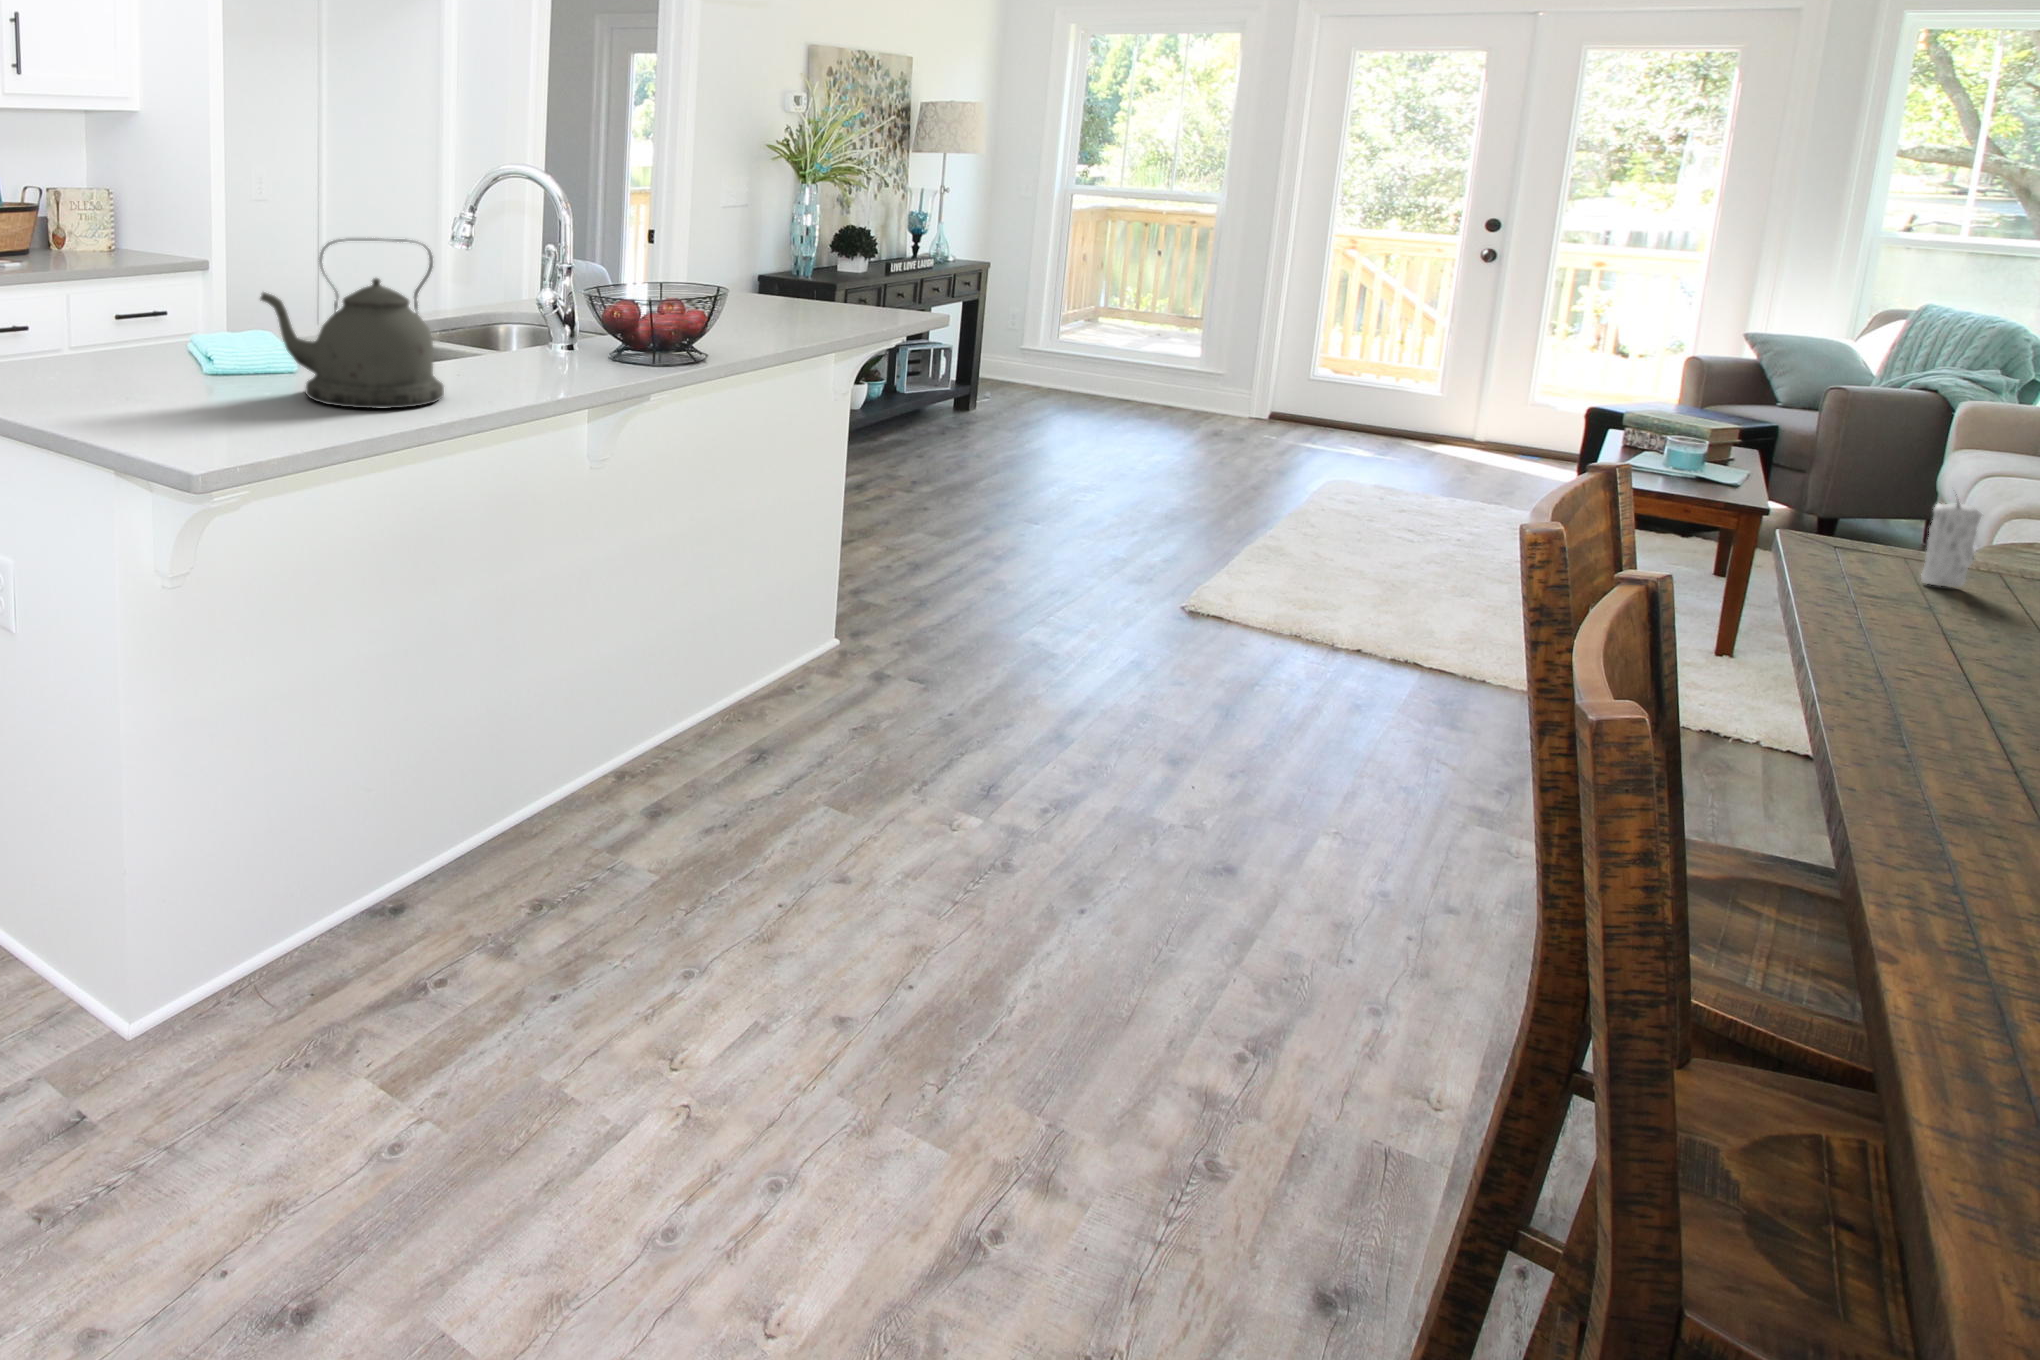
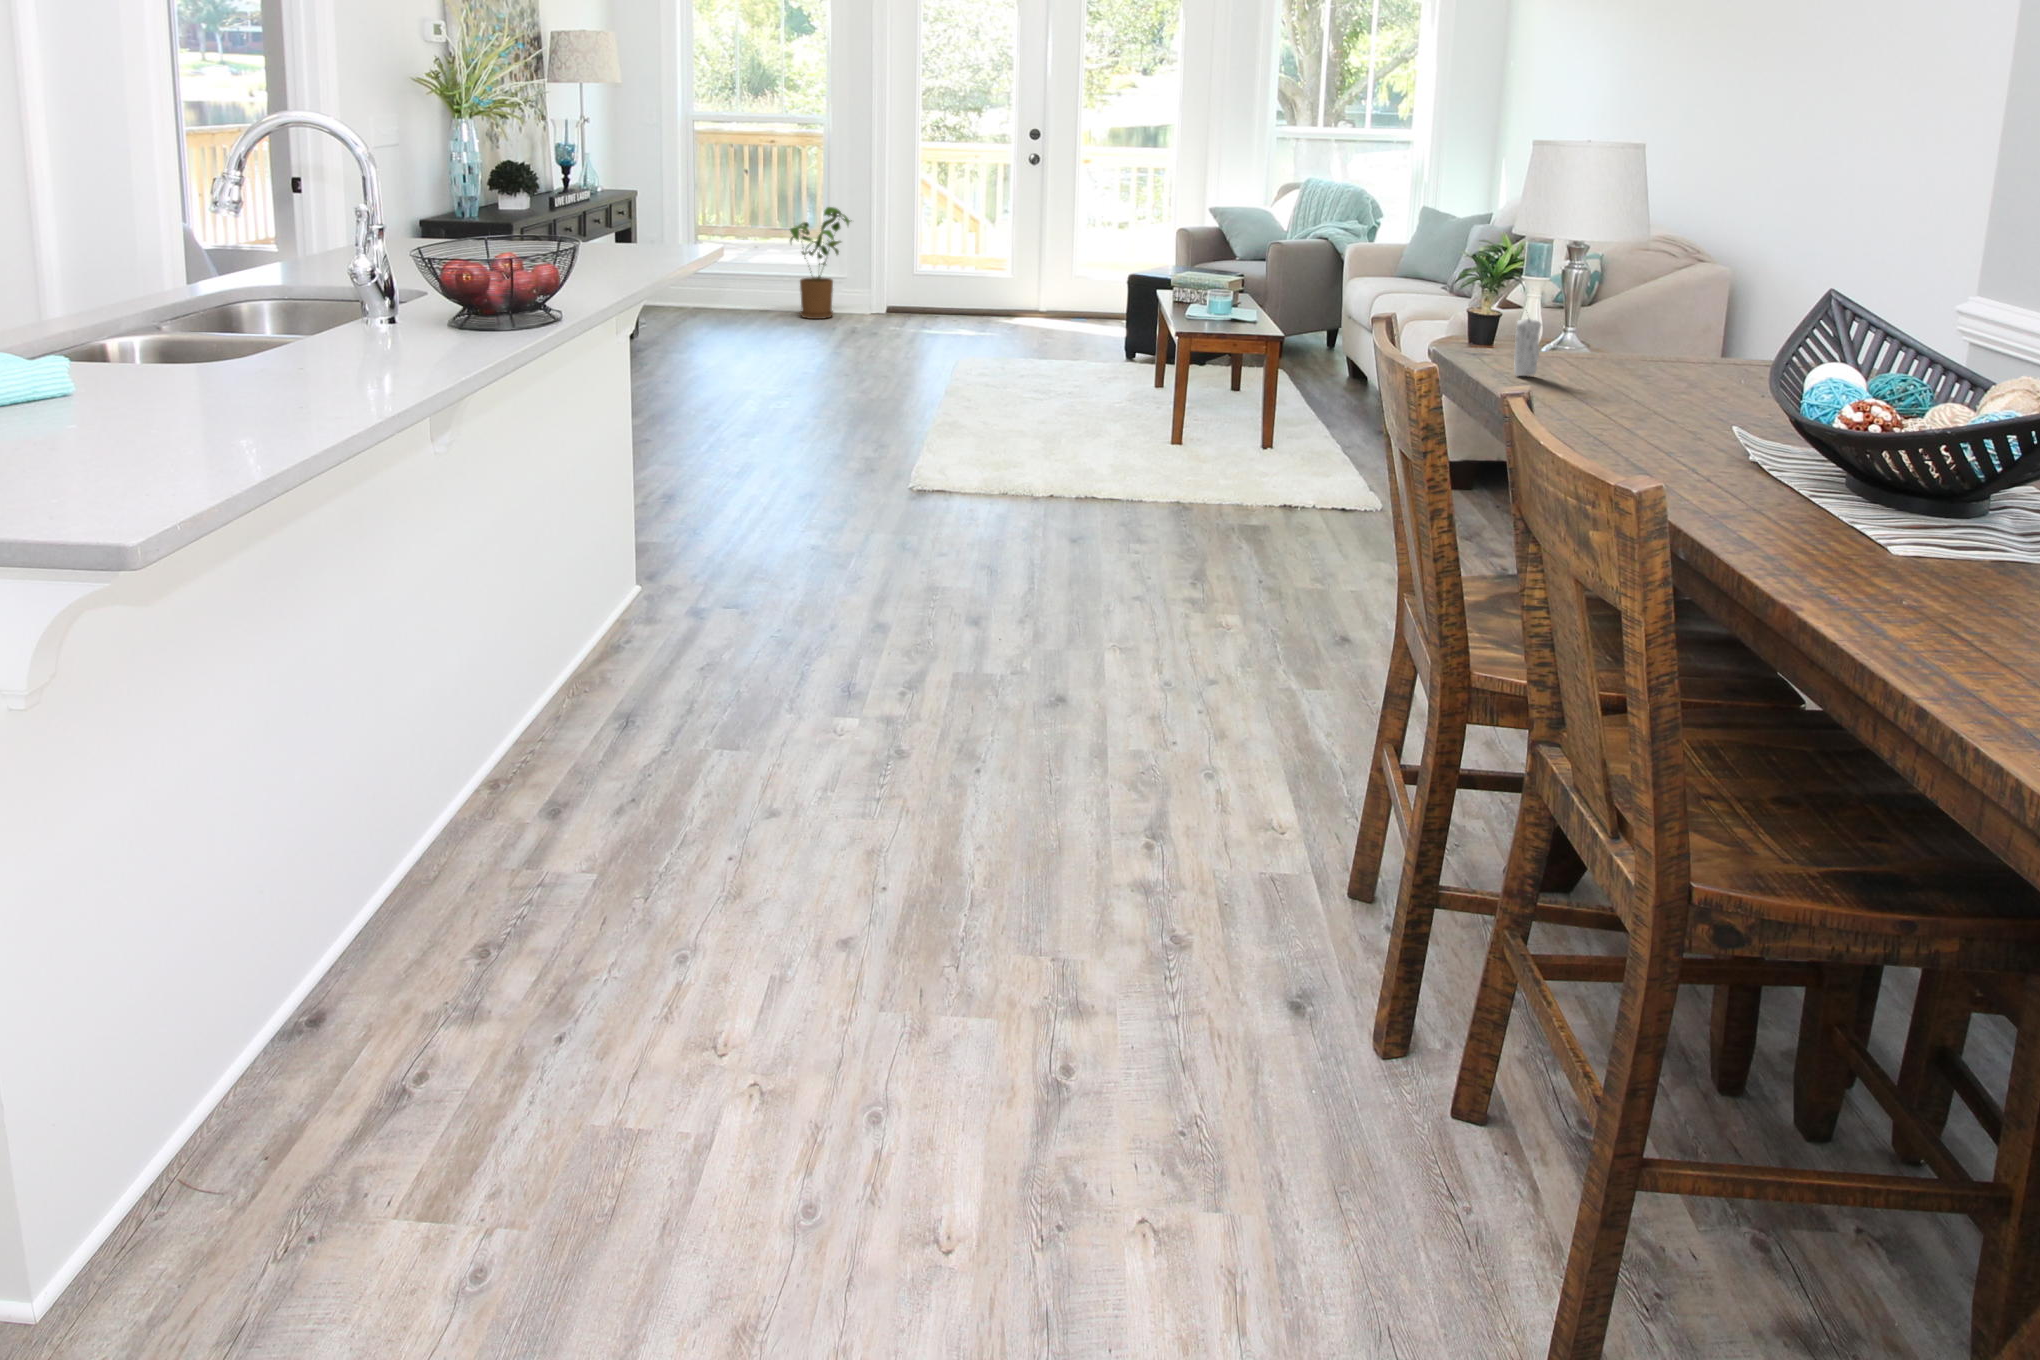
kettle: present [260,238,444,408] -> none [59,211,323,426]
house plant: none [1157,294,1236,414] -> present [790,207,850,319]

